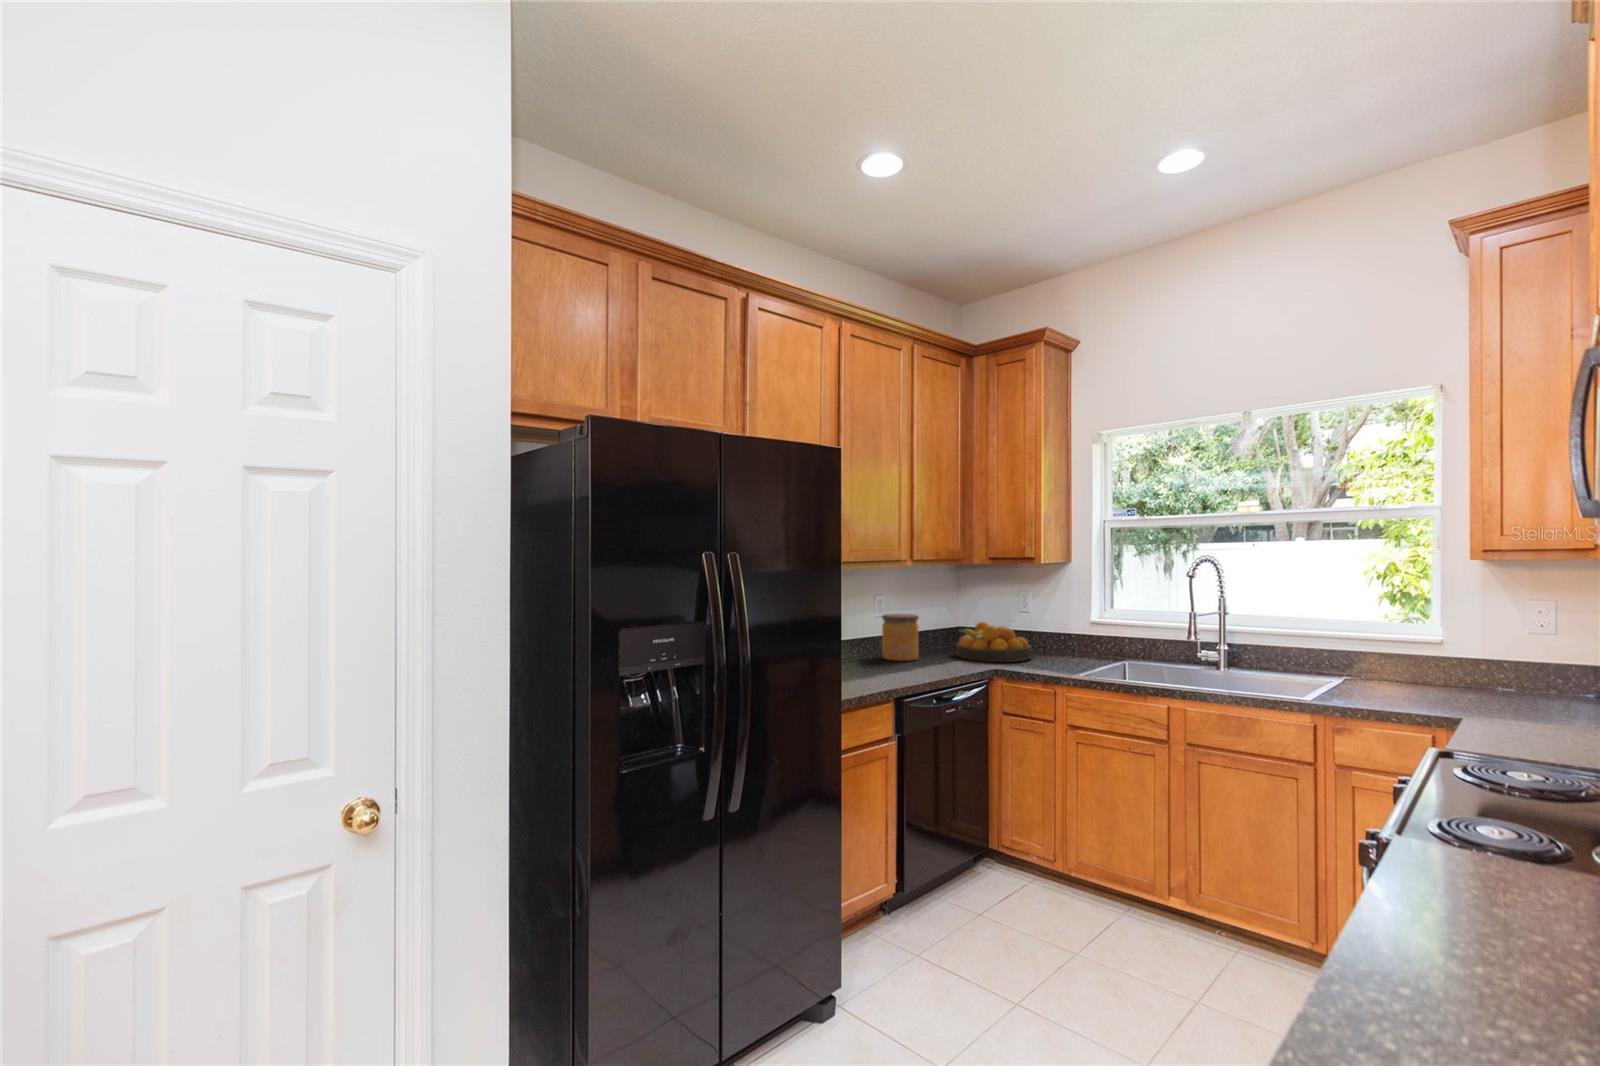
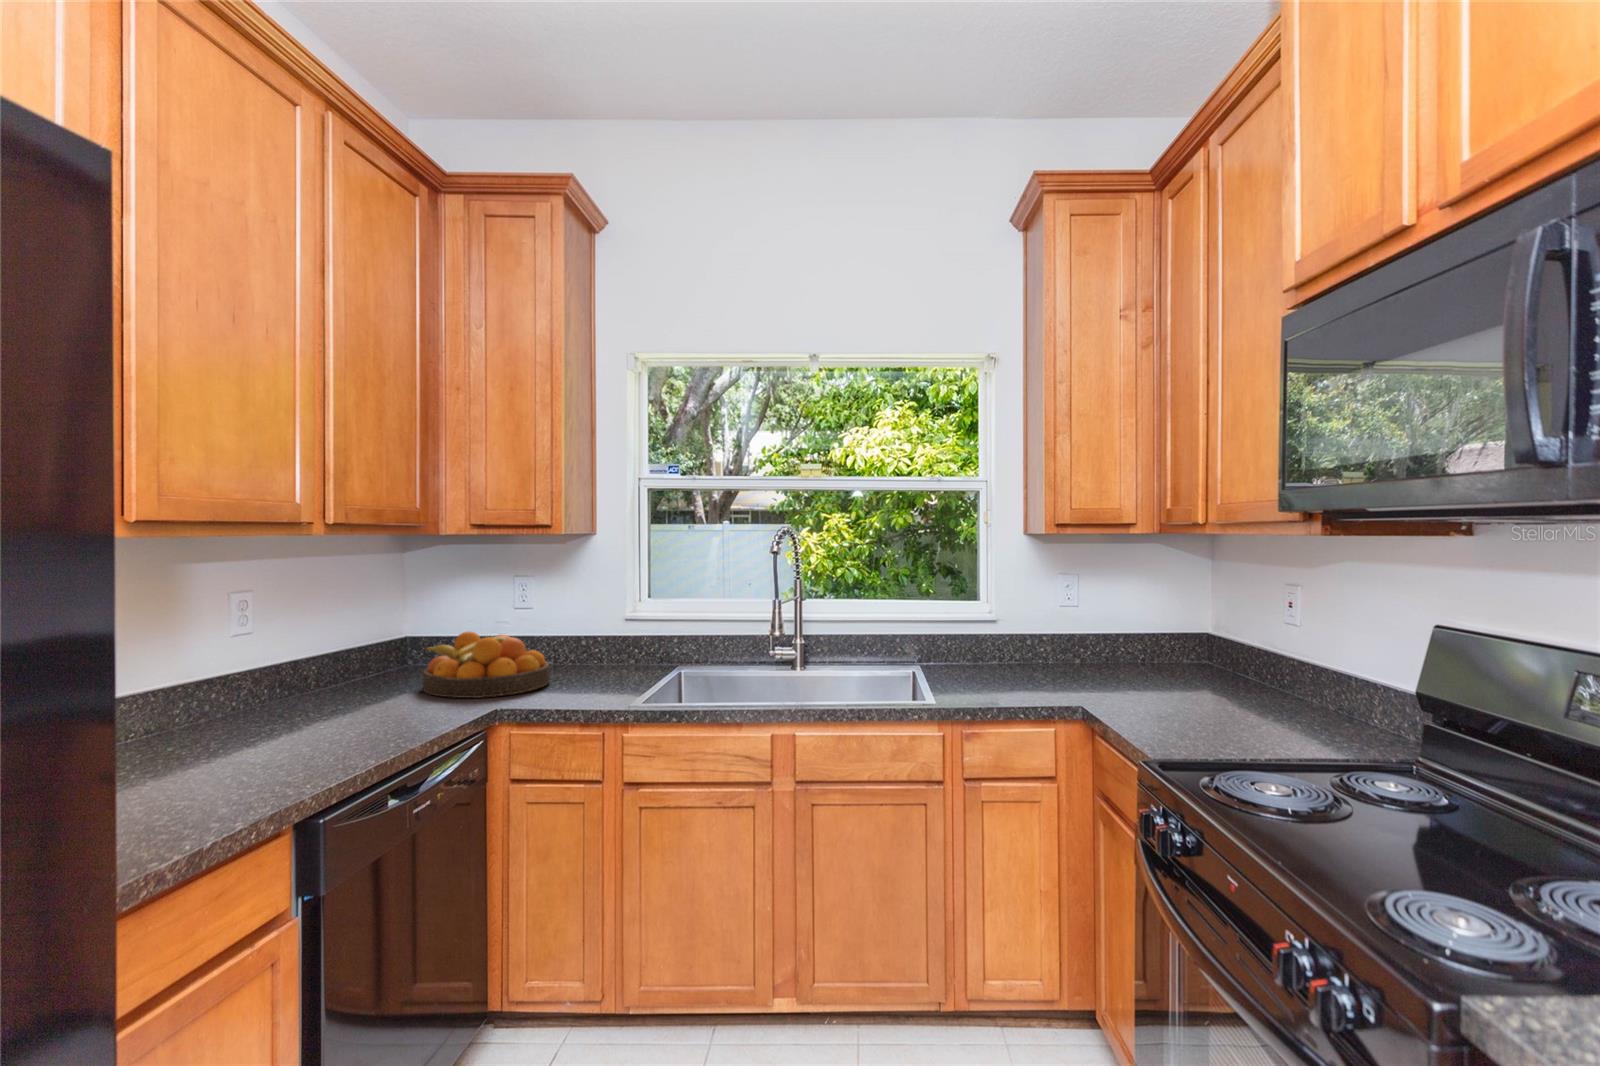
jar: present [882,614,918,661] -> none [275,630,355,722]

